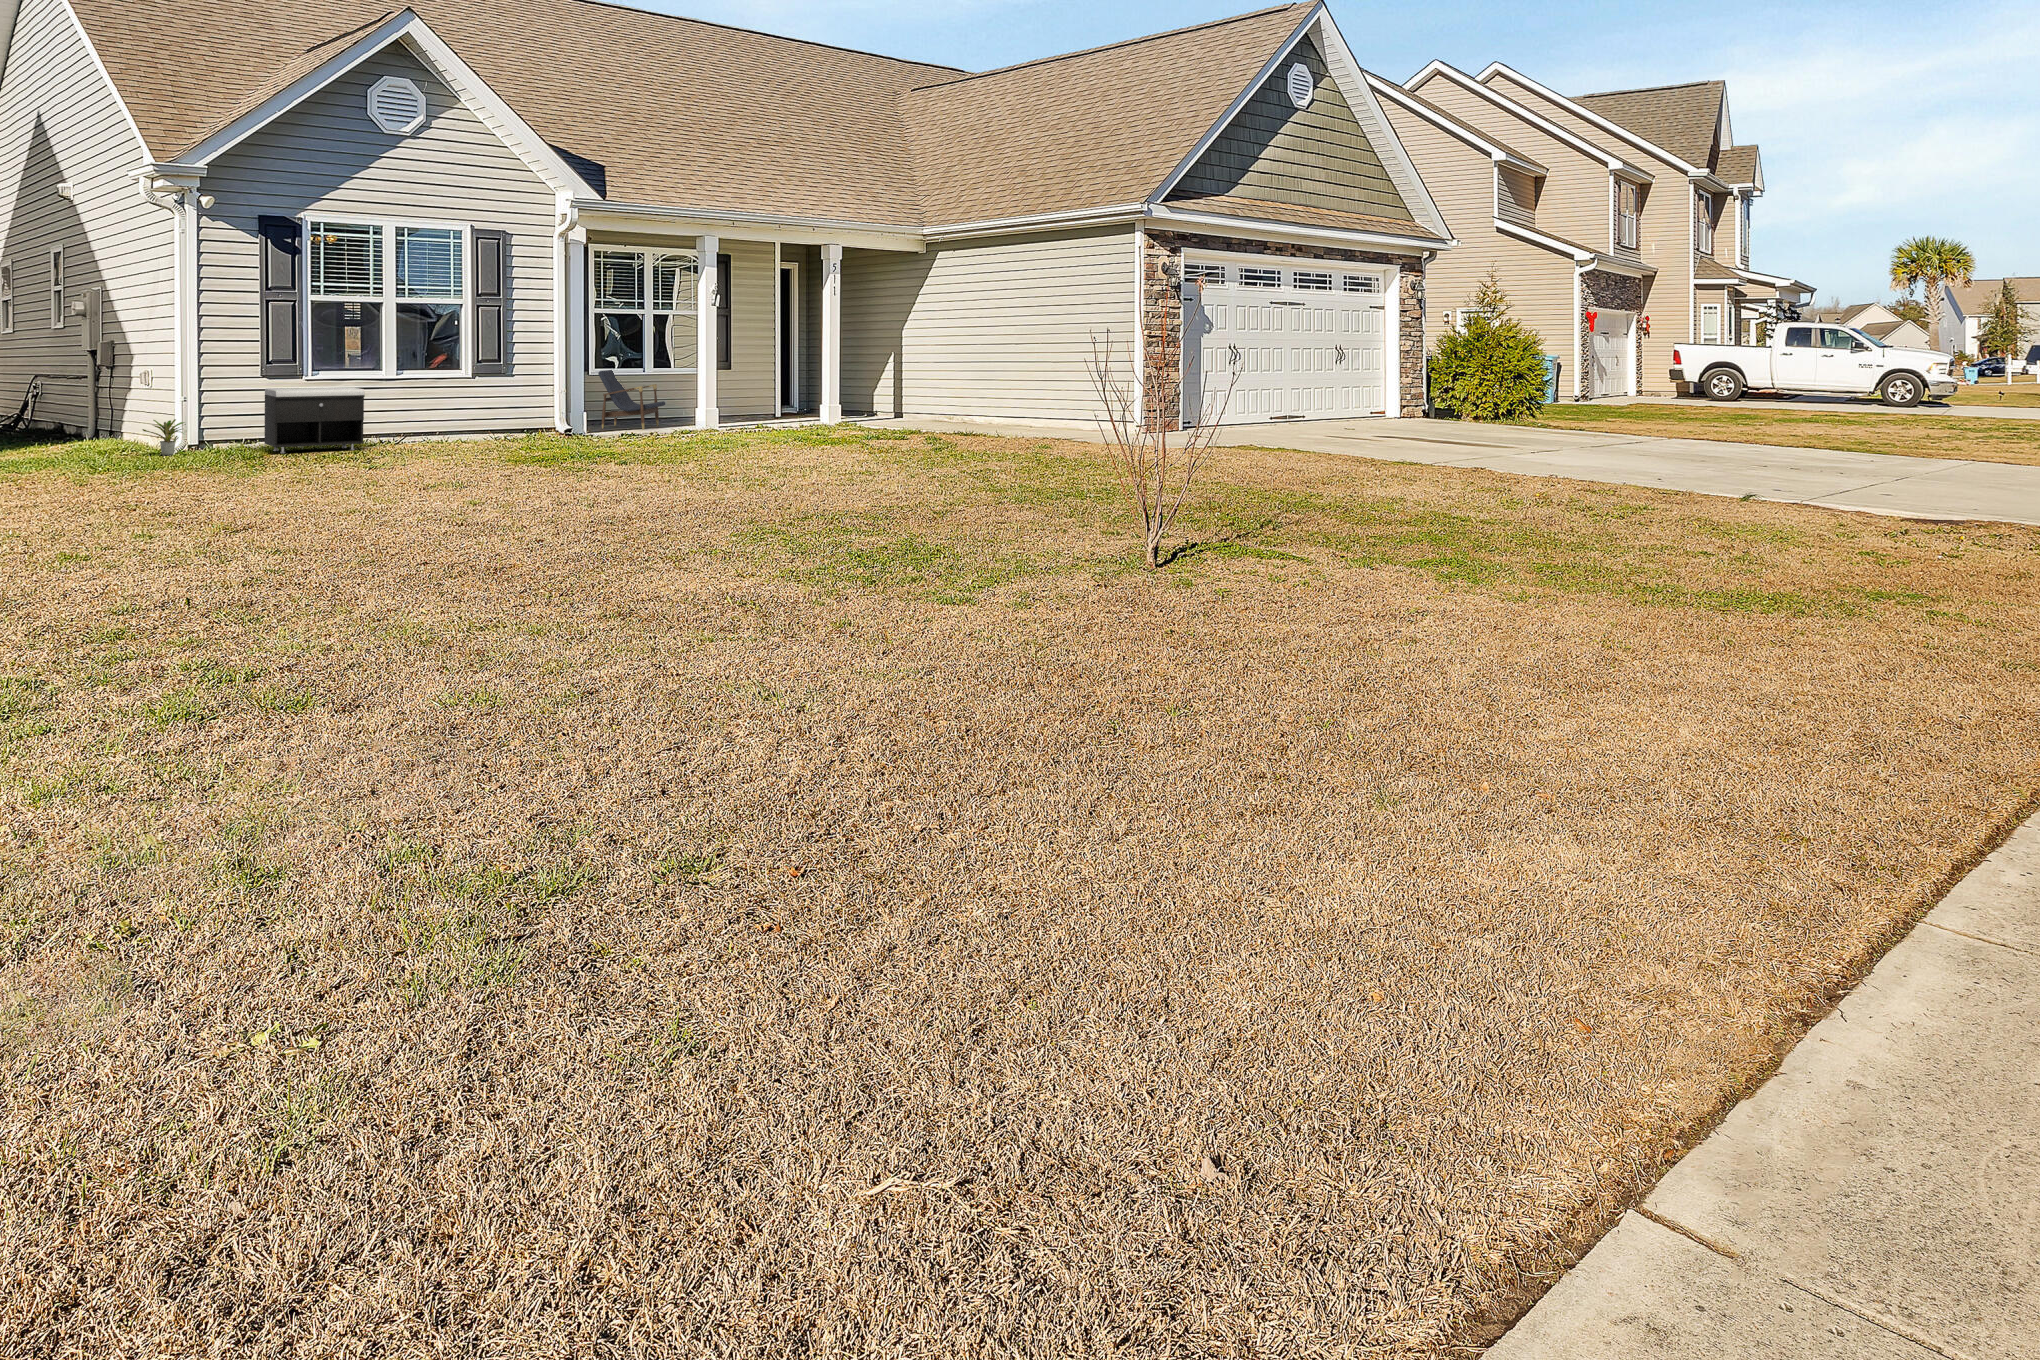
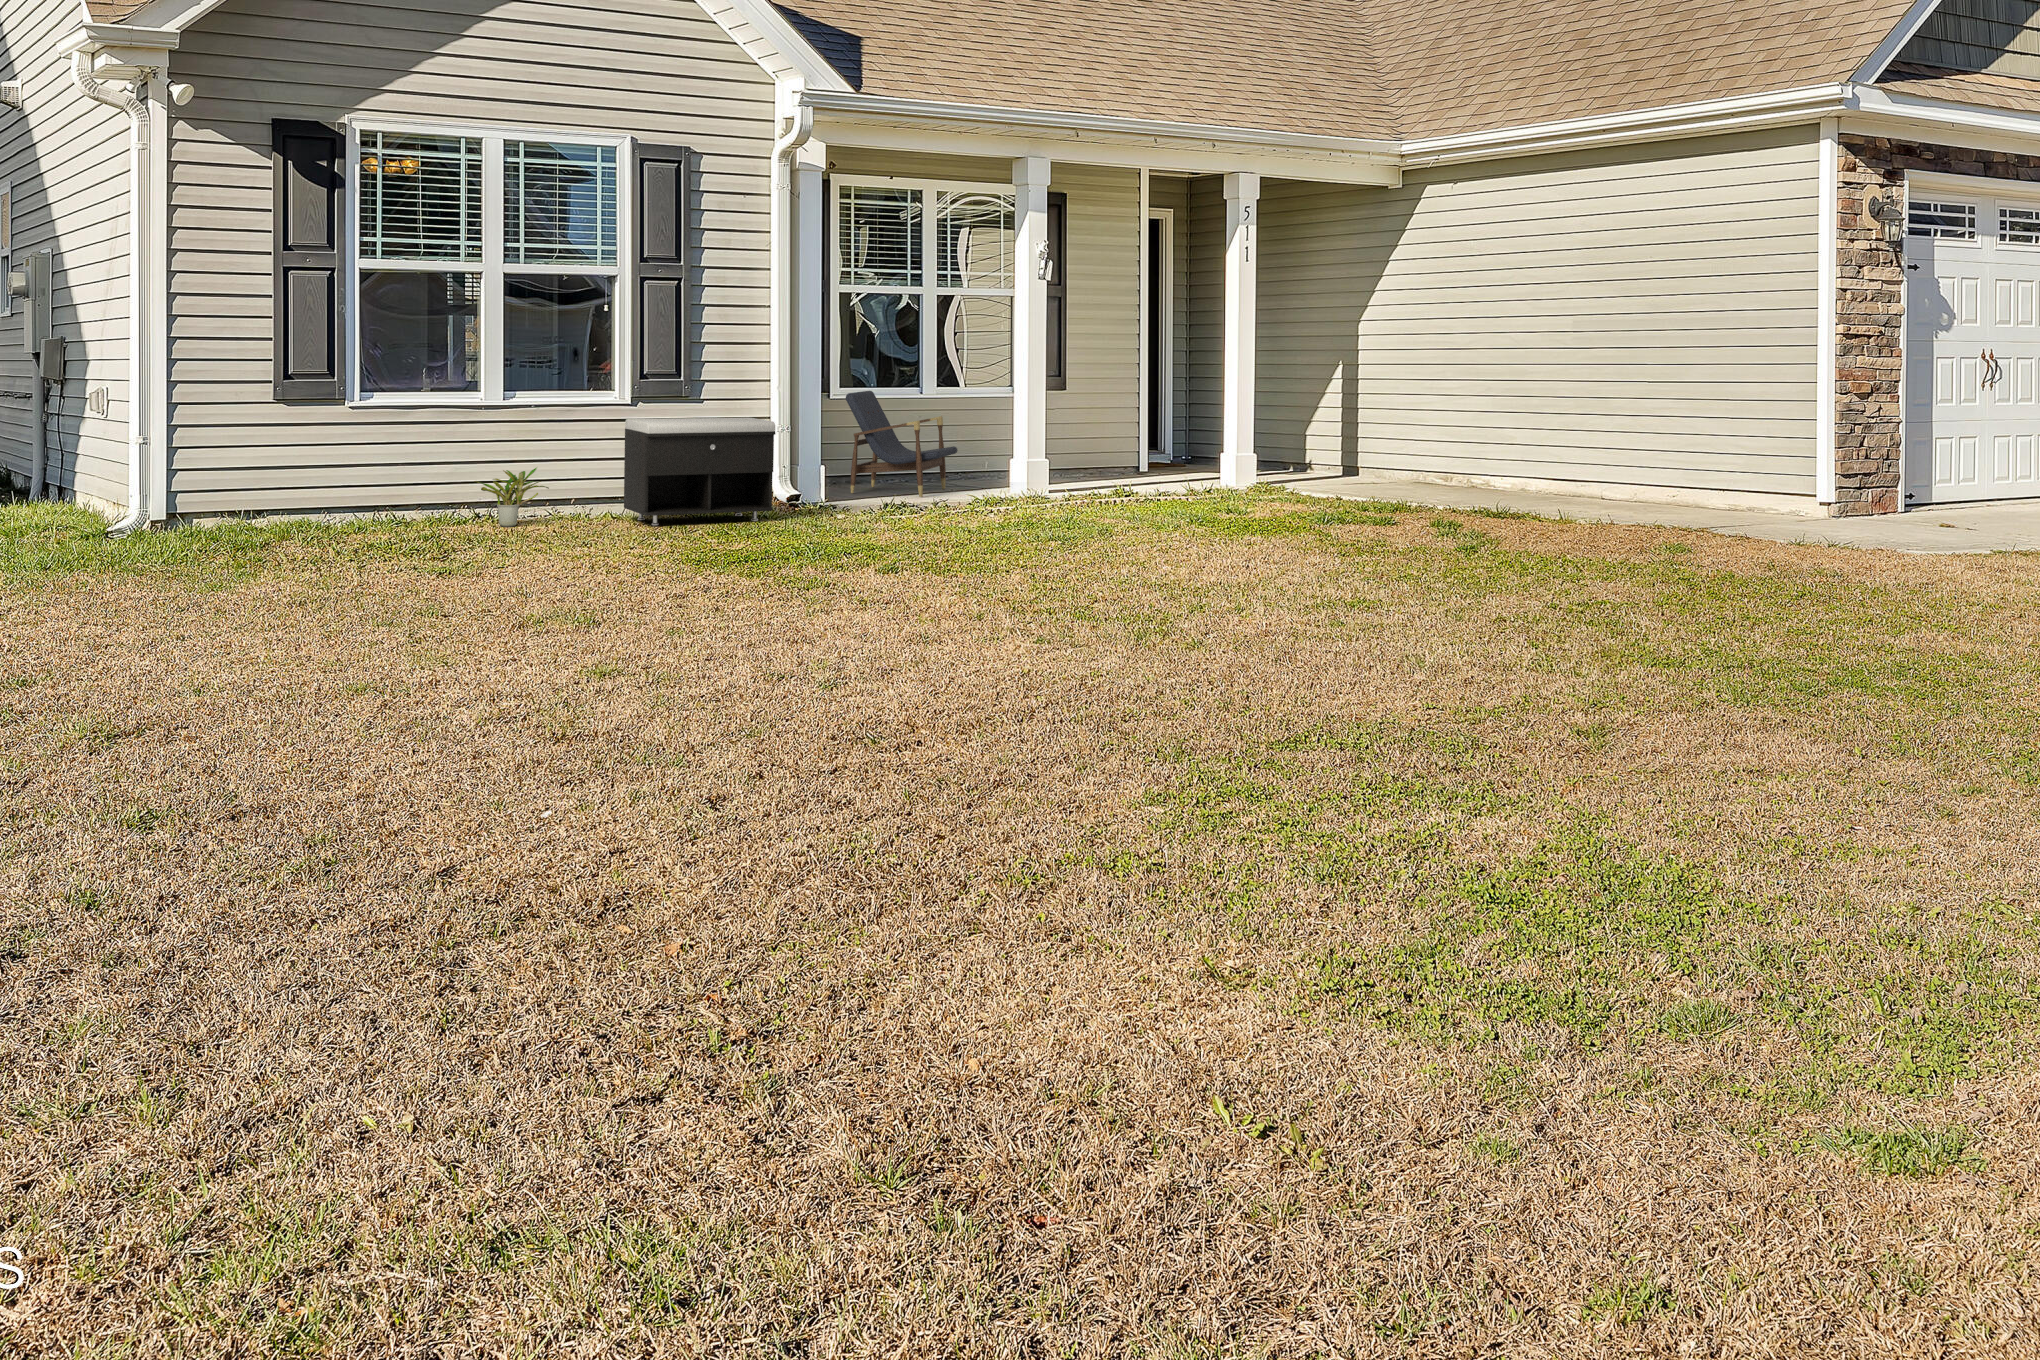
storage bench: present [264,387,365,453] -> present [624,417,775,525]
potted plant: present [143,419,186,455] -> present [474,468,549,527]

